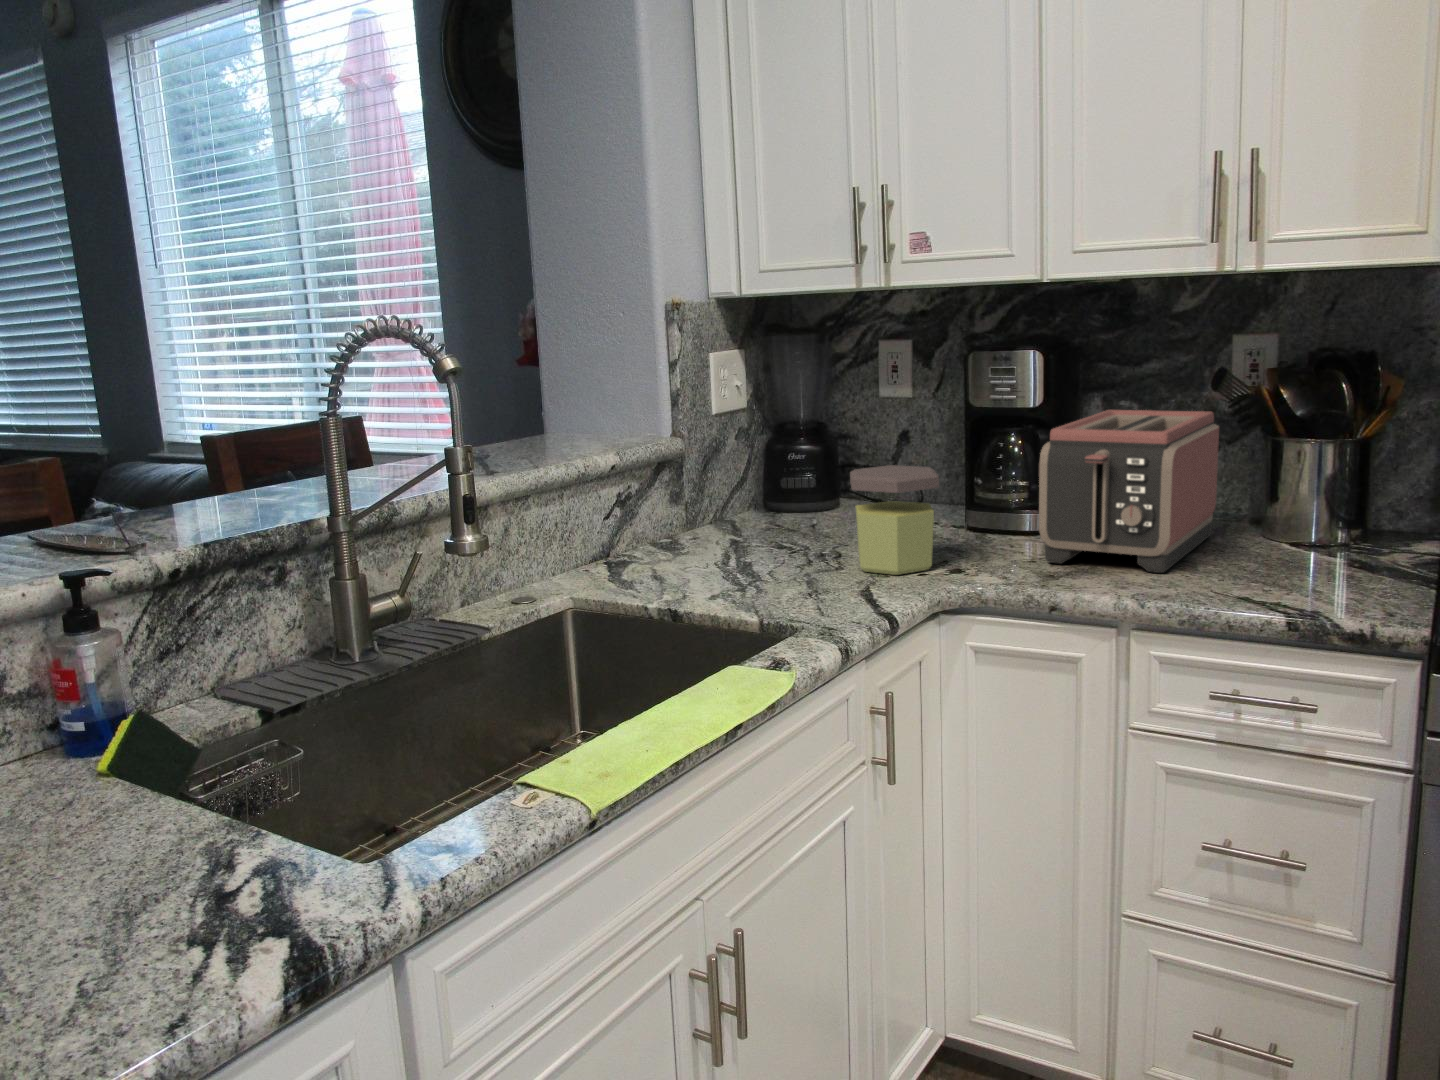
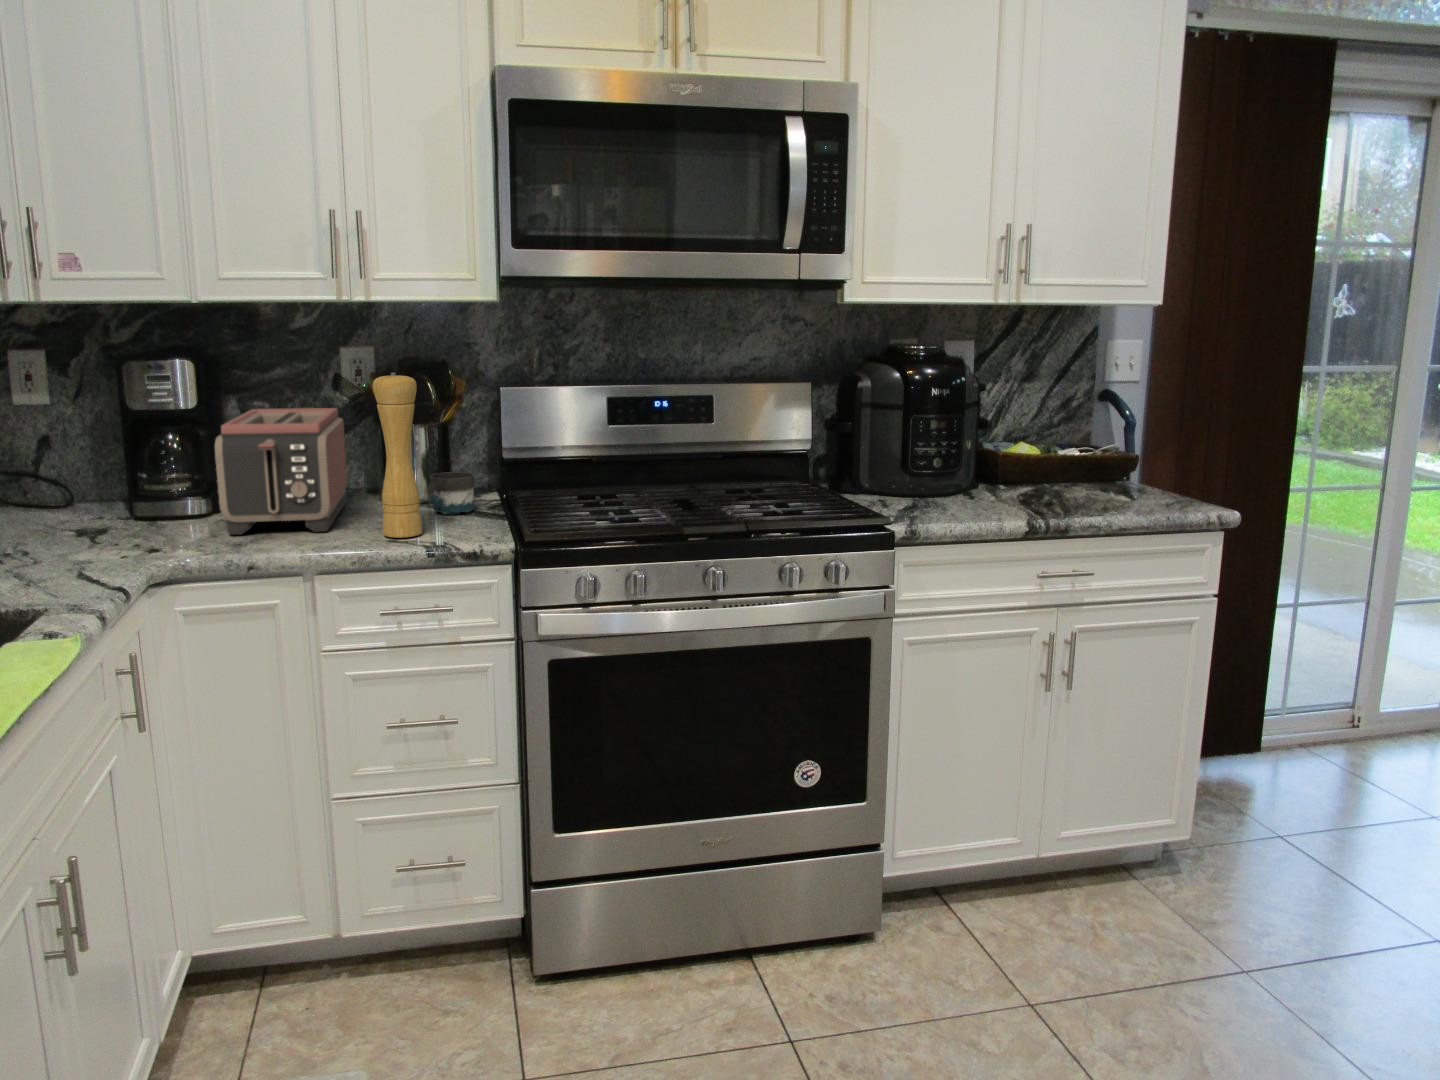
pepper mill: none [1233,367,1305,596] -> present [373,373,422,538]
jar: present [850,465,939,575] -> none [32,463,130,561]
mug: none [1317,508,1396,569] -> present [429,472,475,514]

